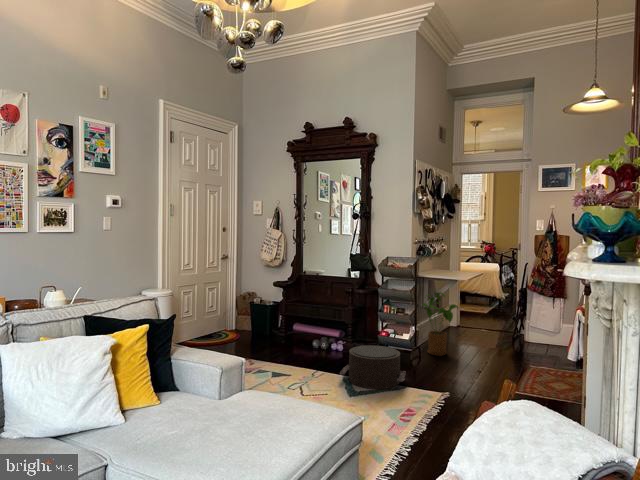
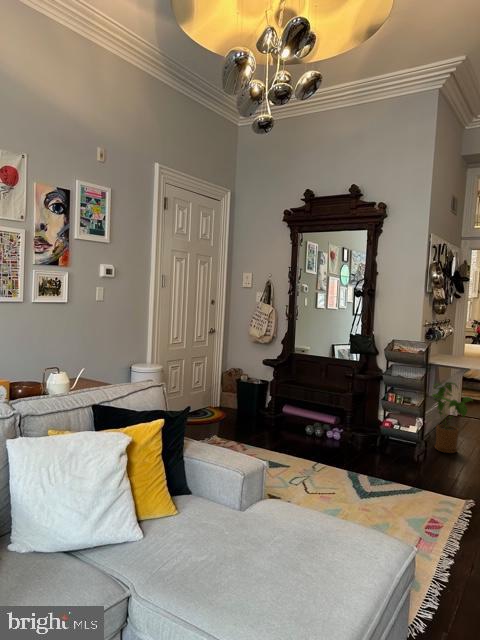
pouf: present [340,345,406,389] -> none [344,440,420,492]

